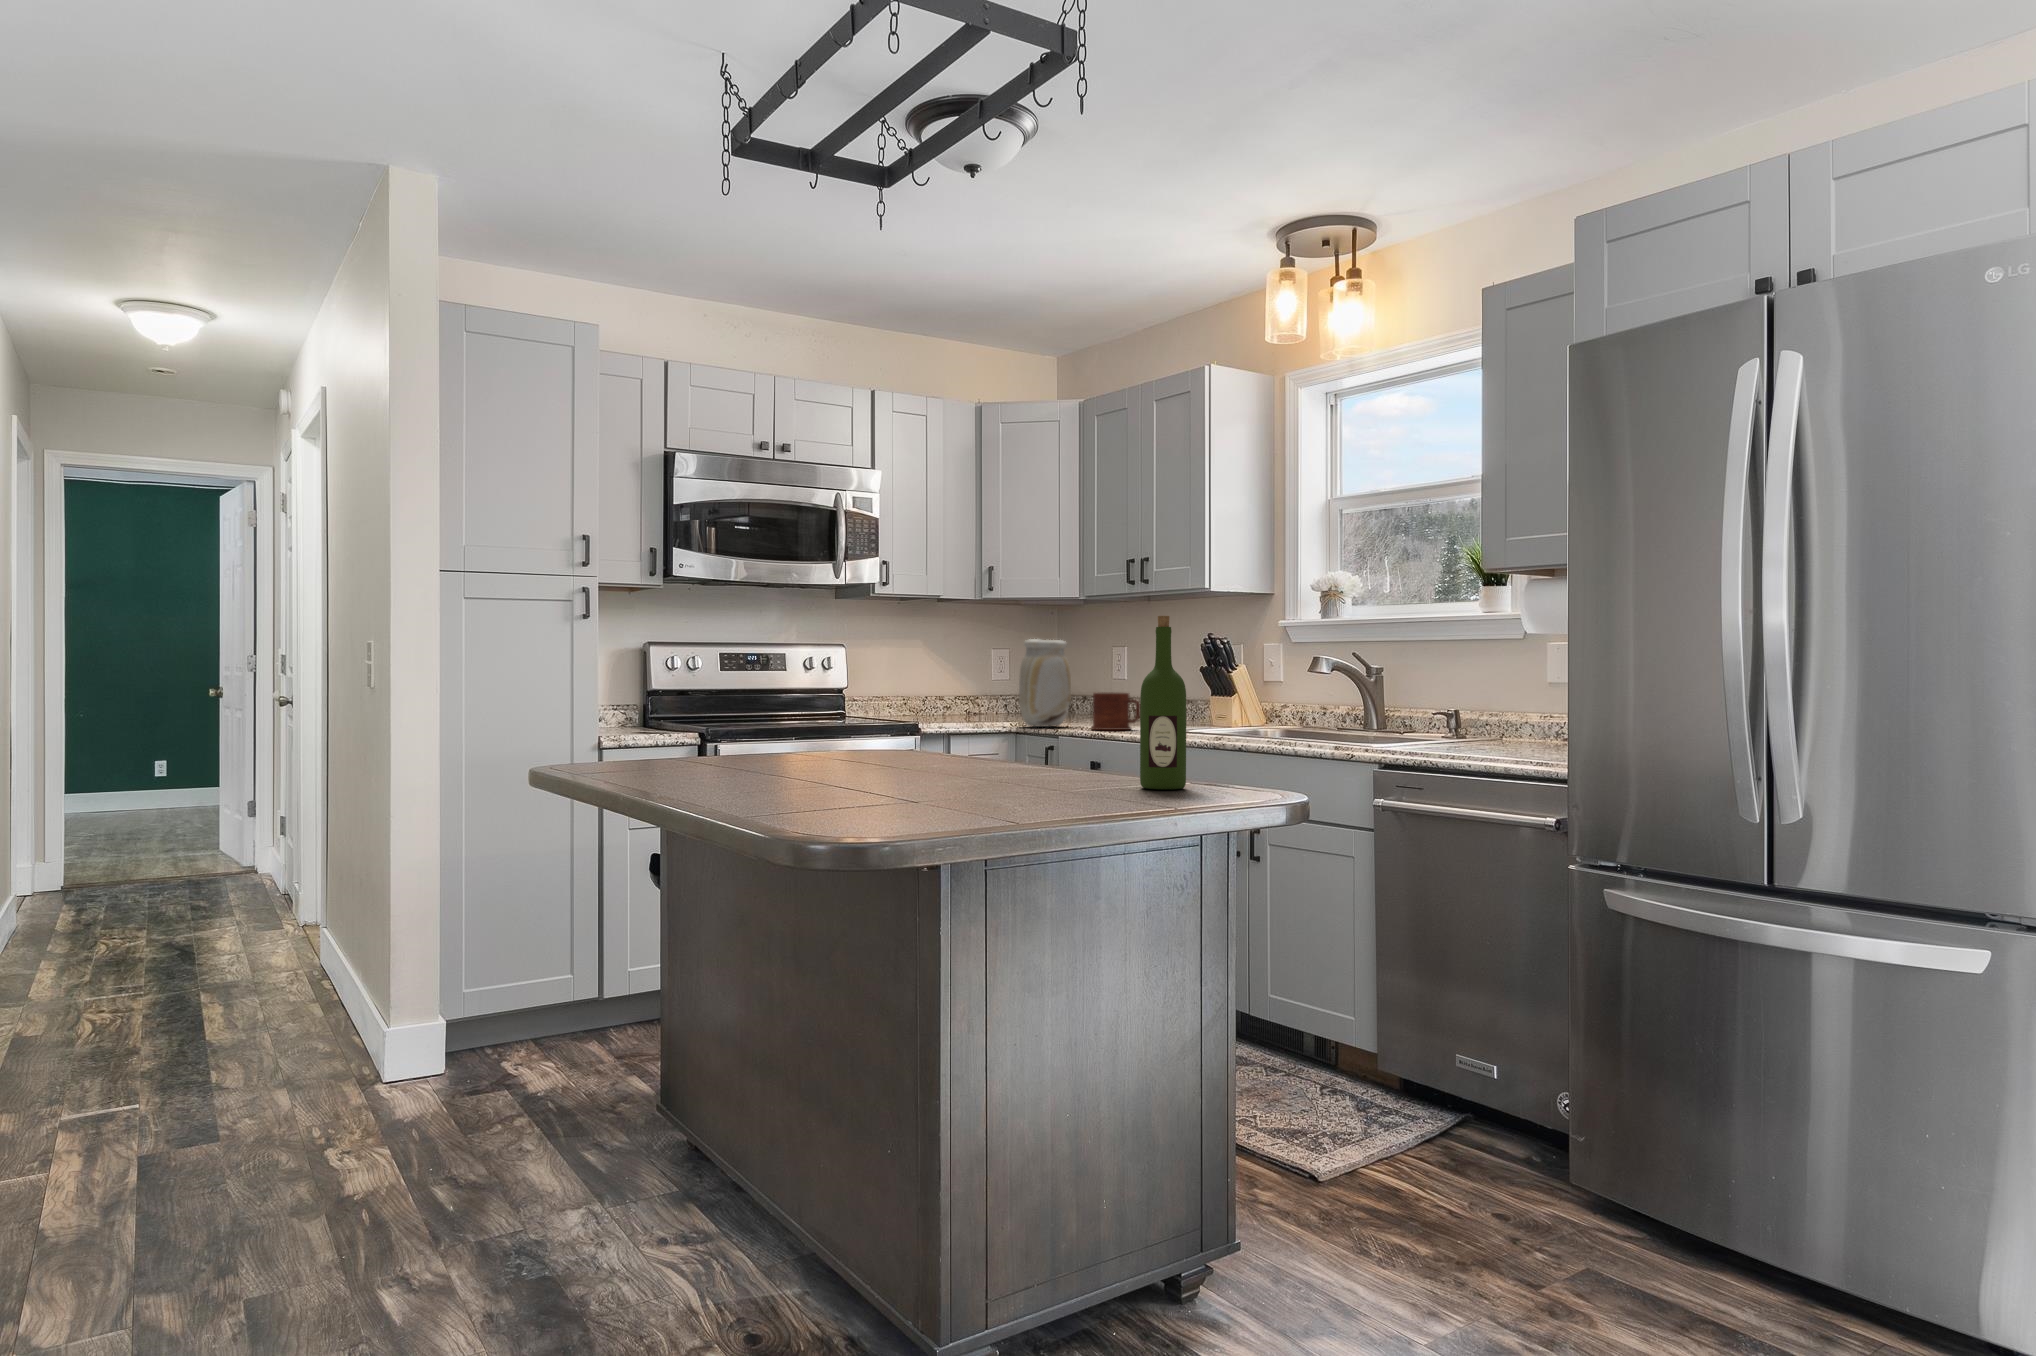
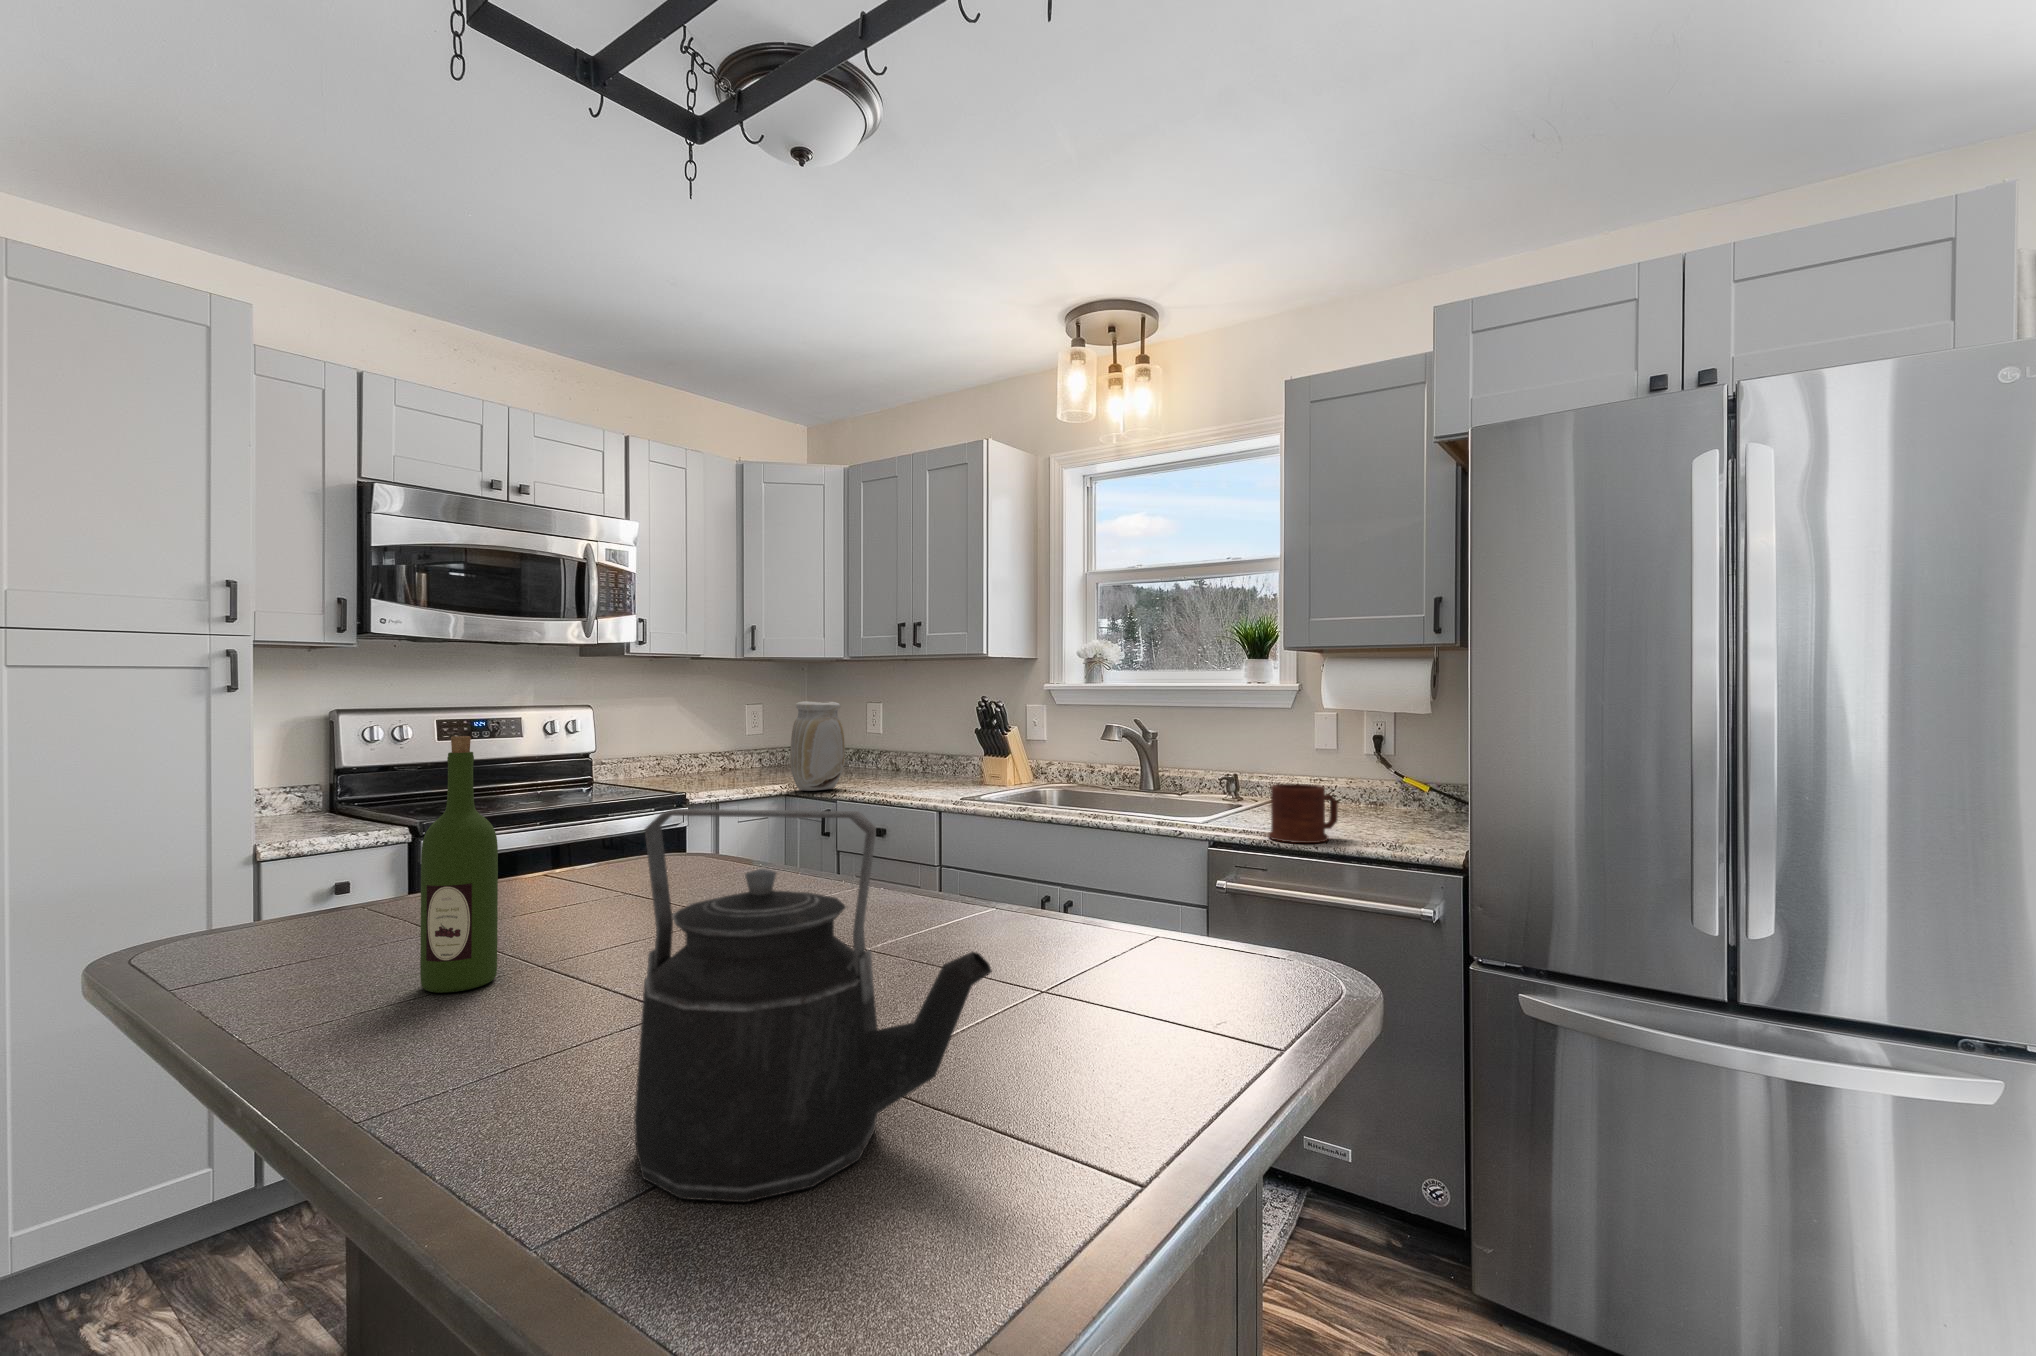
wine bottle: present [1140,616,1186,789] -> present [420,736,498,993]
kettle: none [805,633,976,810] -> present [634,809,992,1202]
mug: present [1091,693,1140,730] -> present [1268,784,1338,843]

